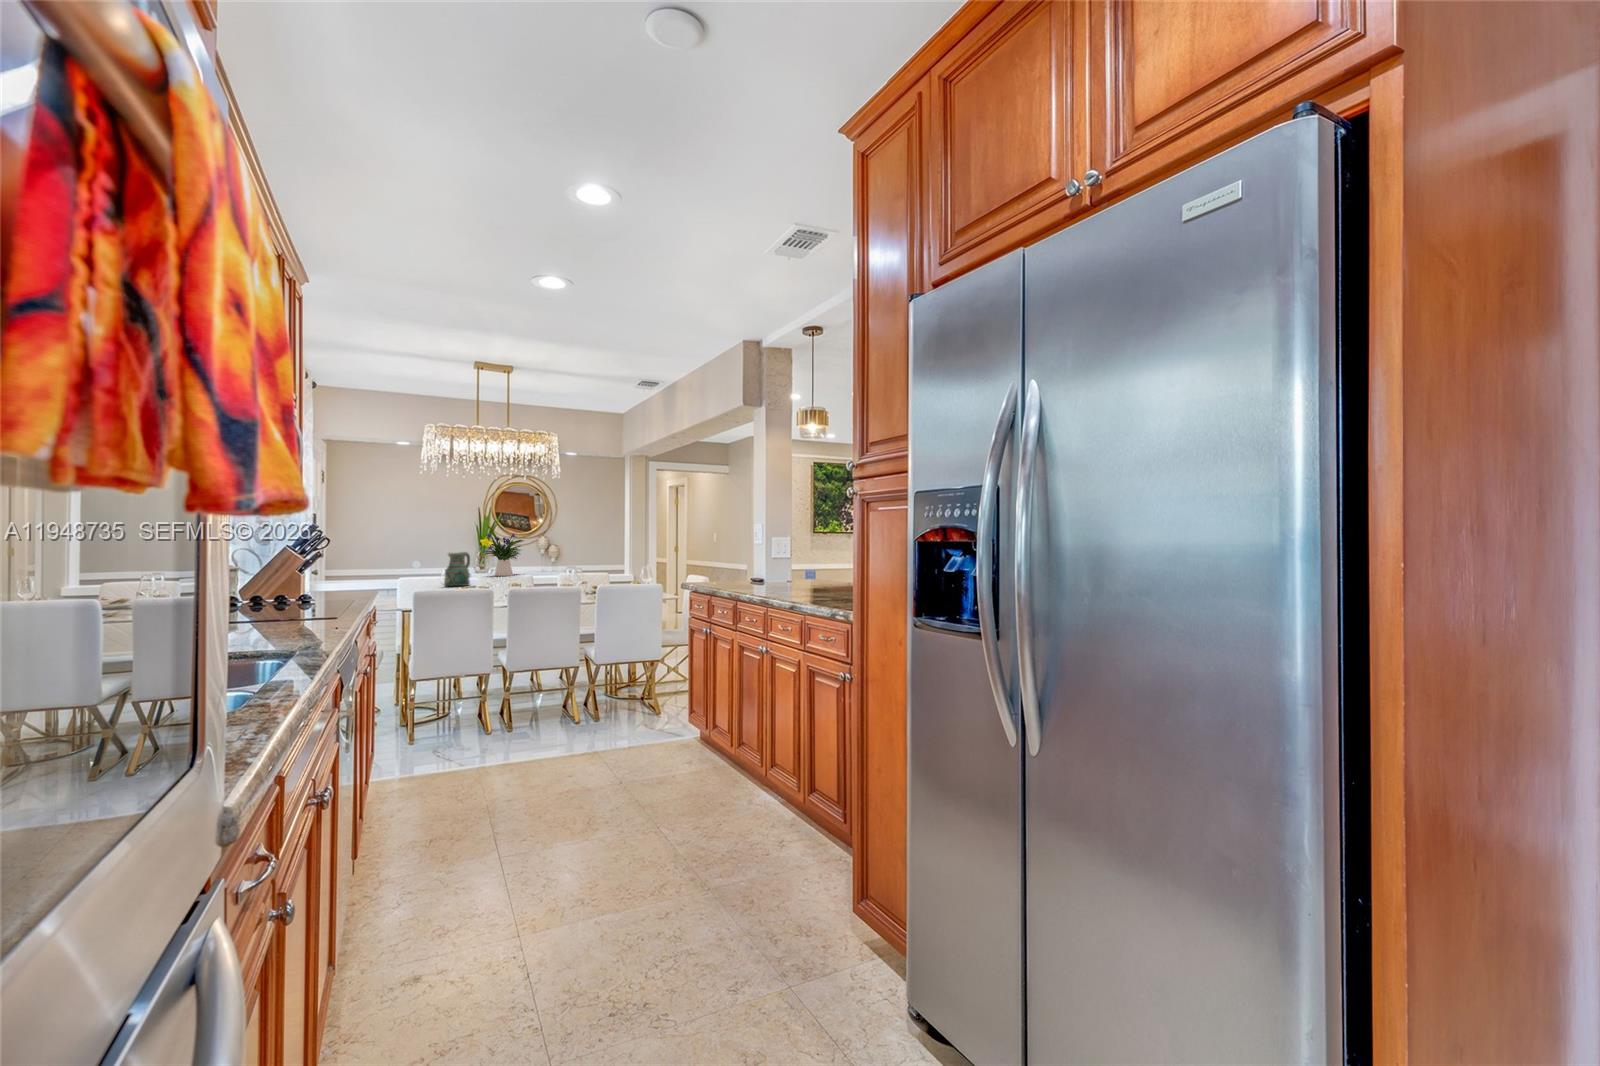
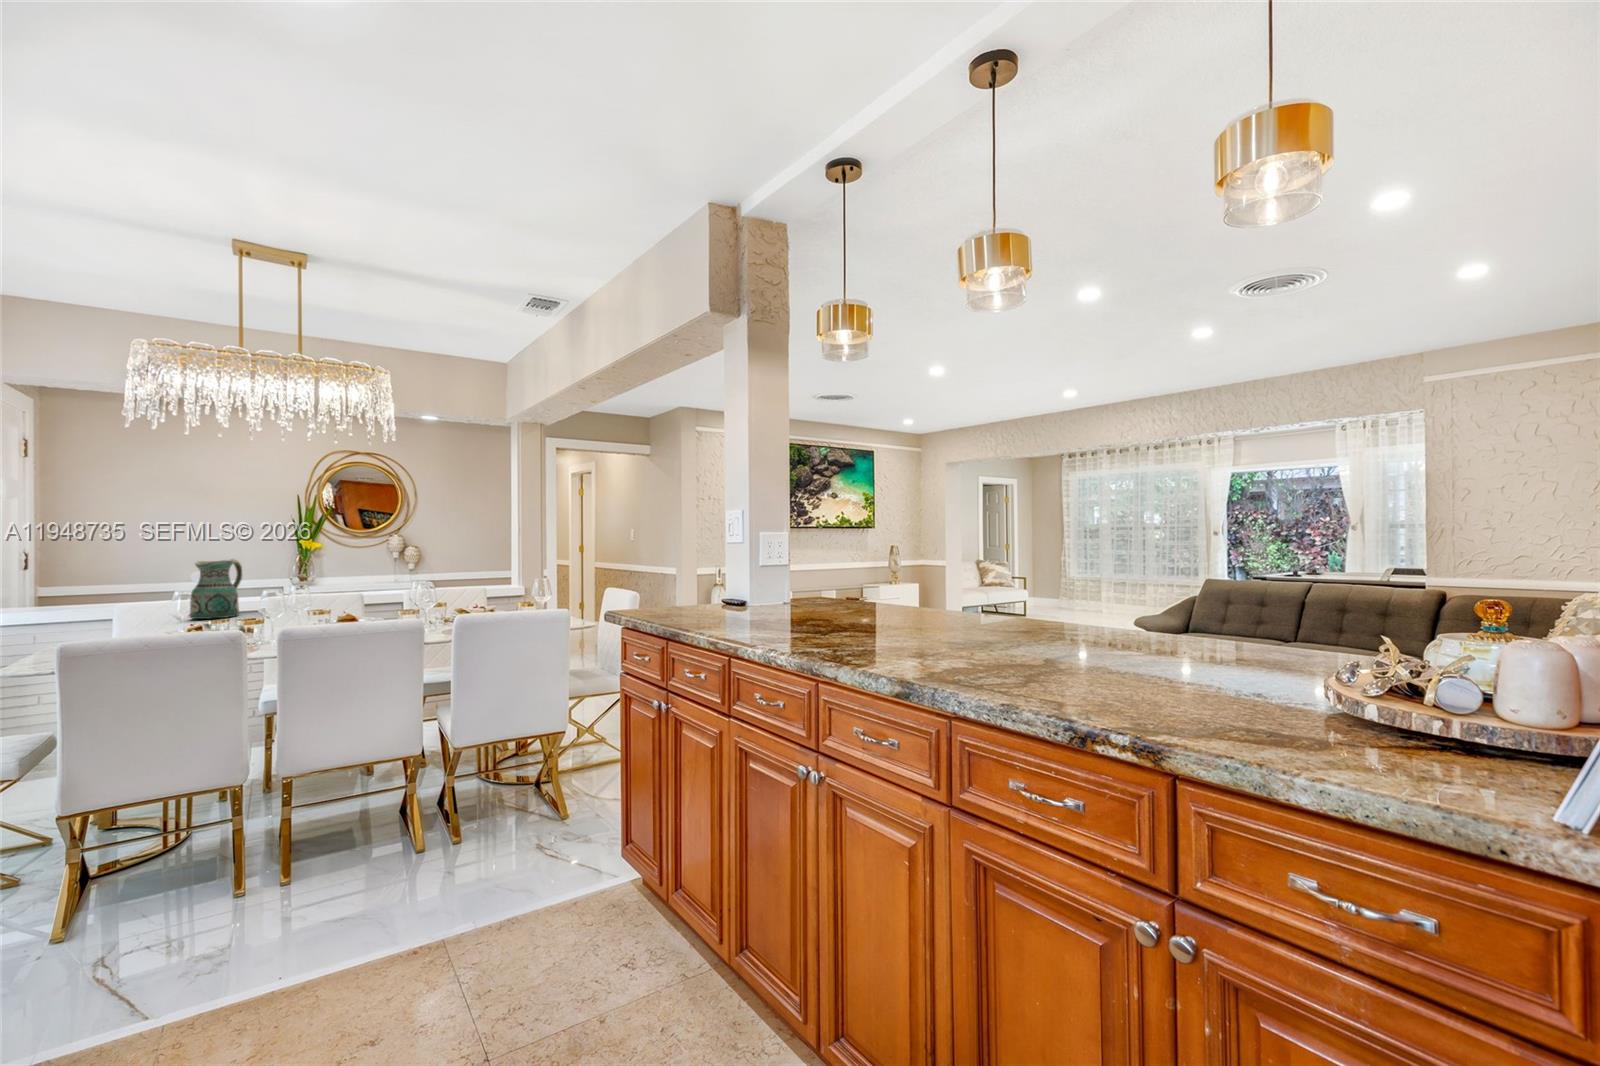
flower arrangement: present [482,530,524,576] -> none [275,523,354,595]

